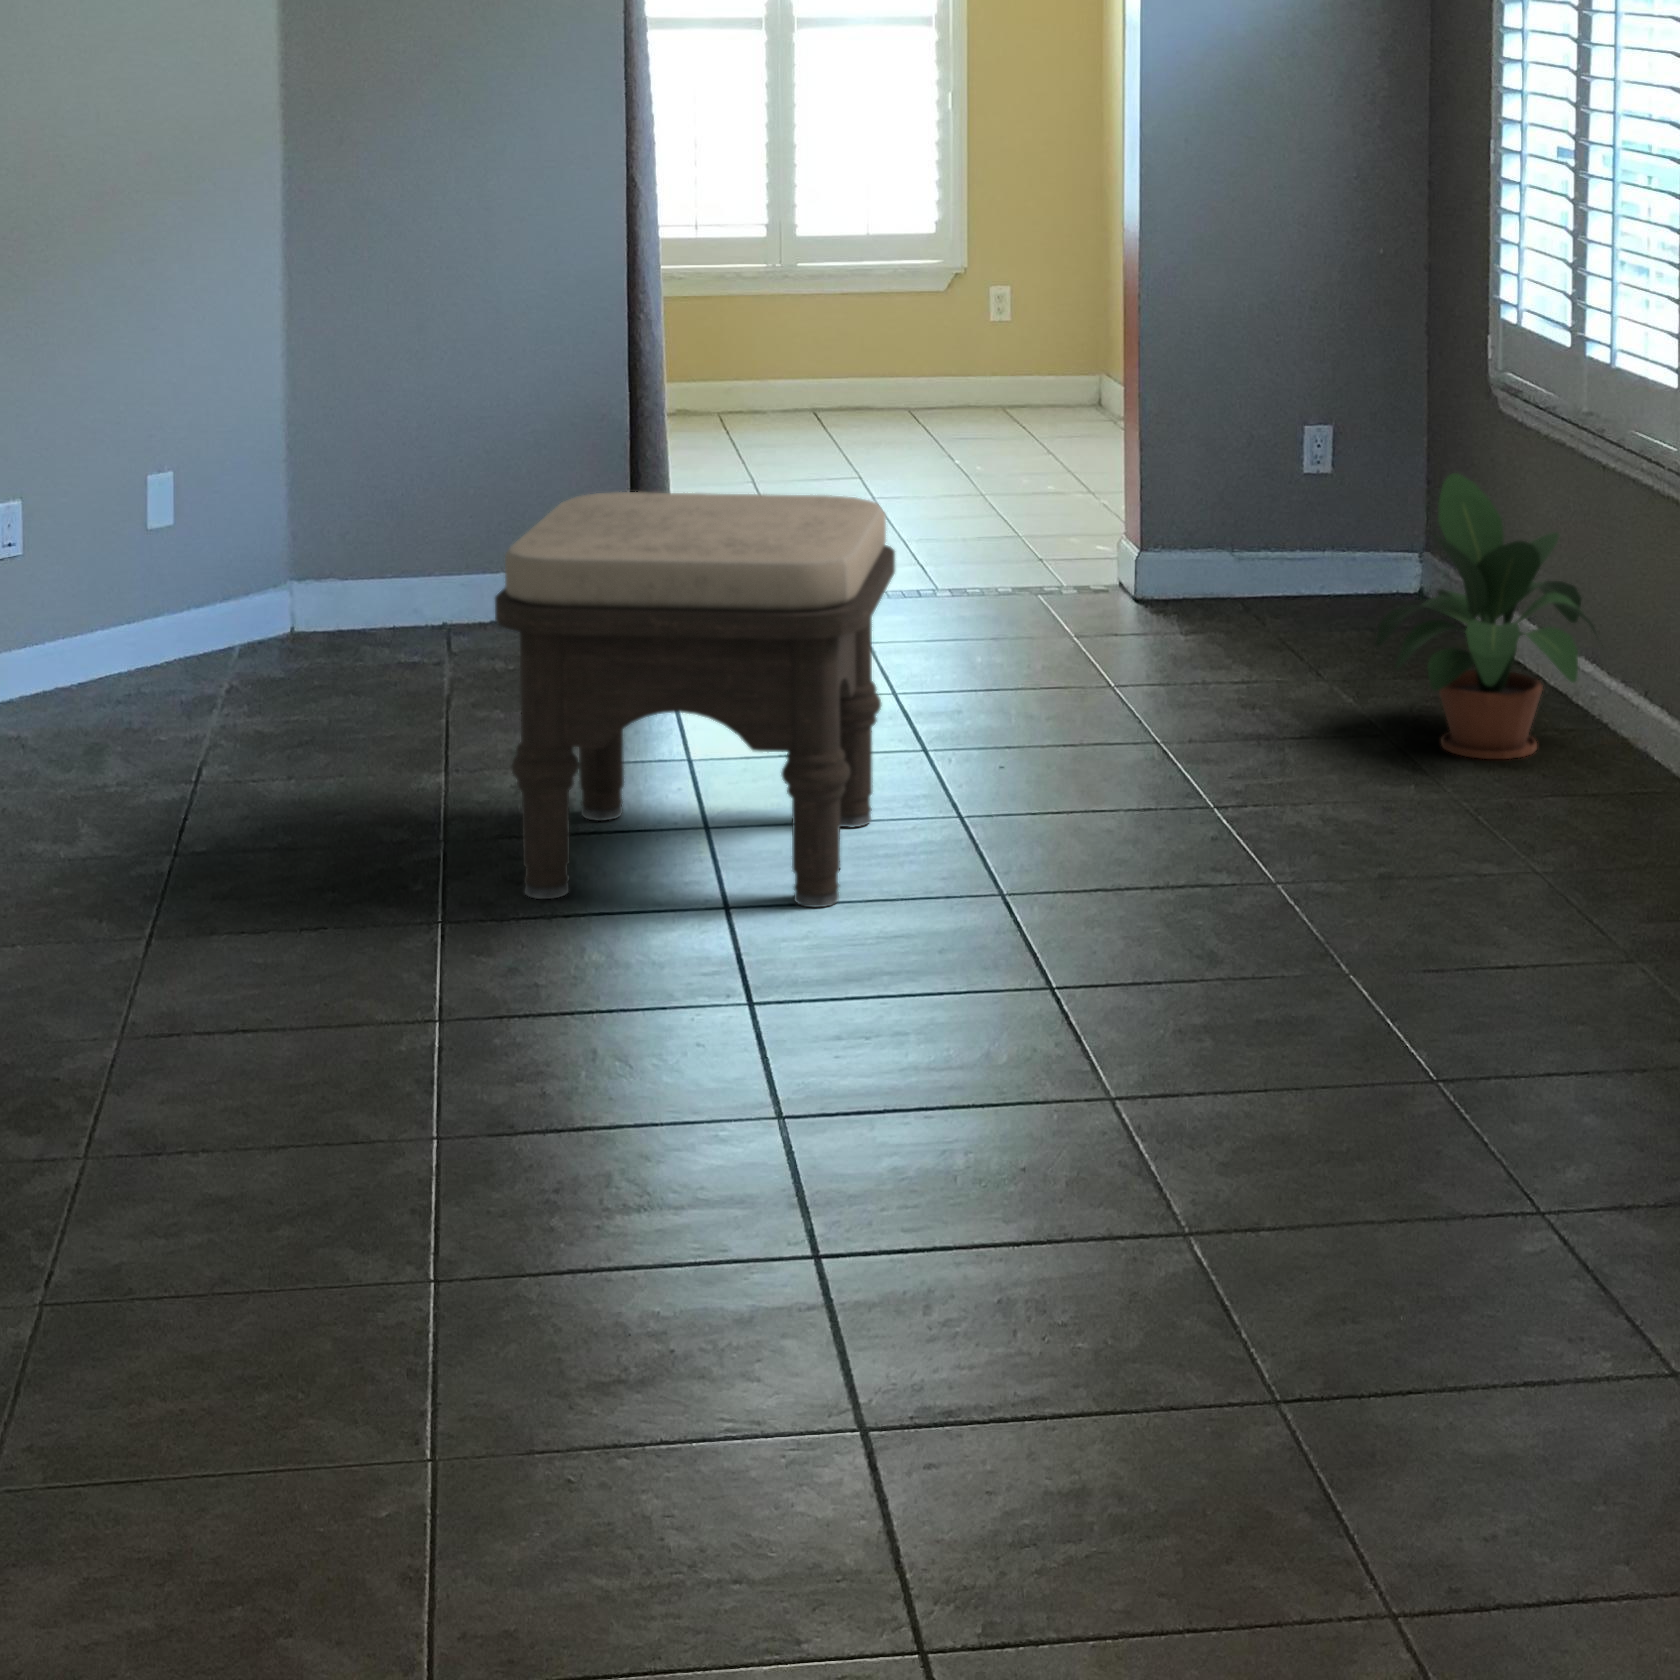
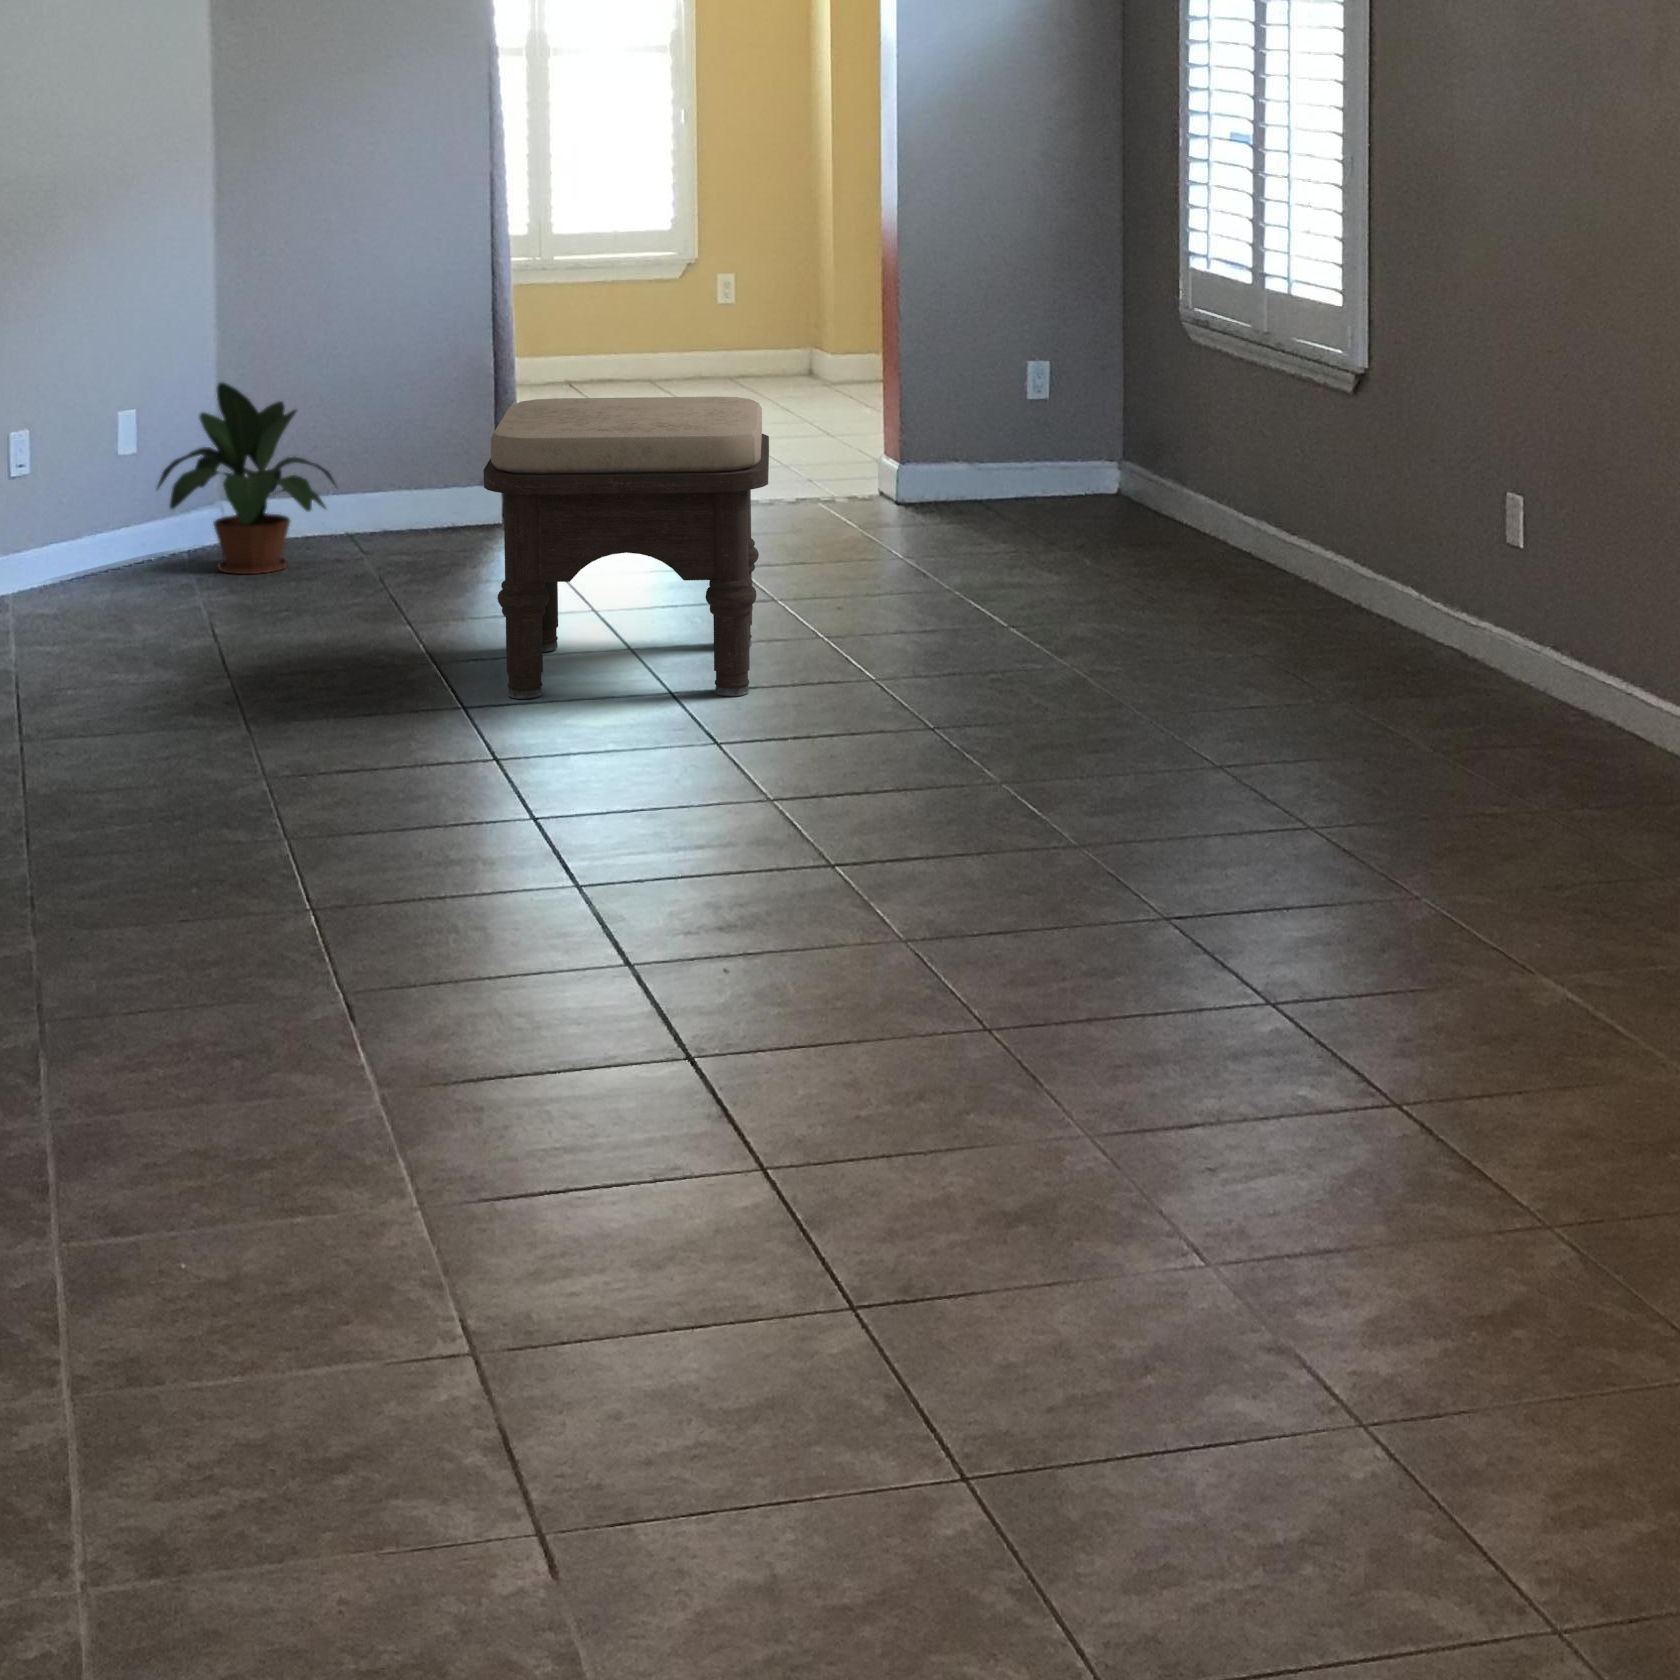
potted plant: present [1376,473,1596,759] -> present [157,382,335,574]

